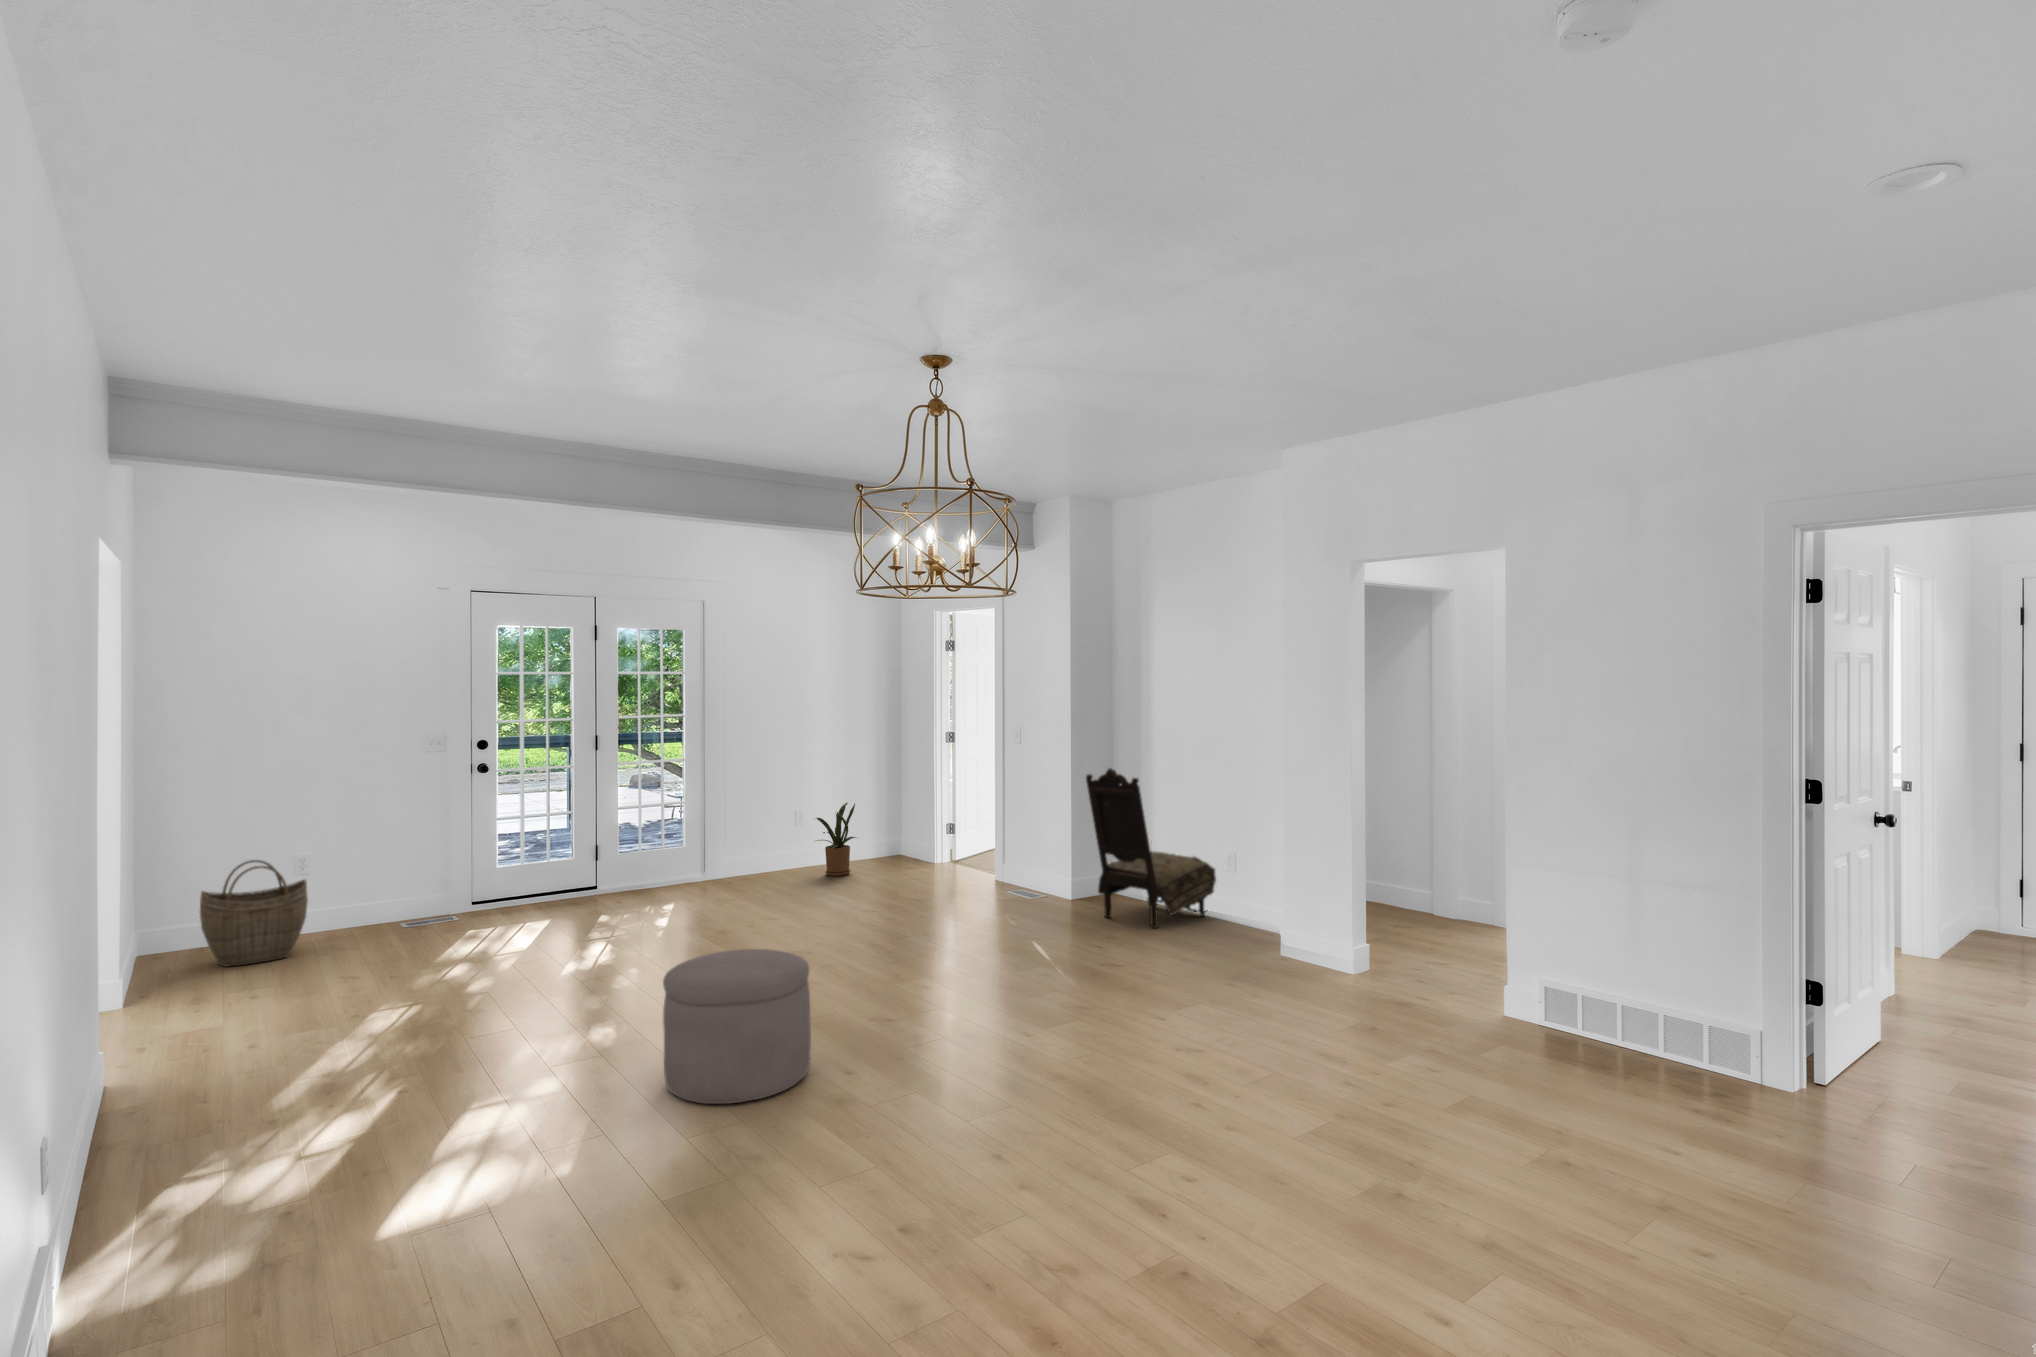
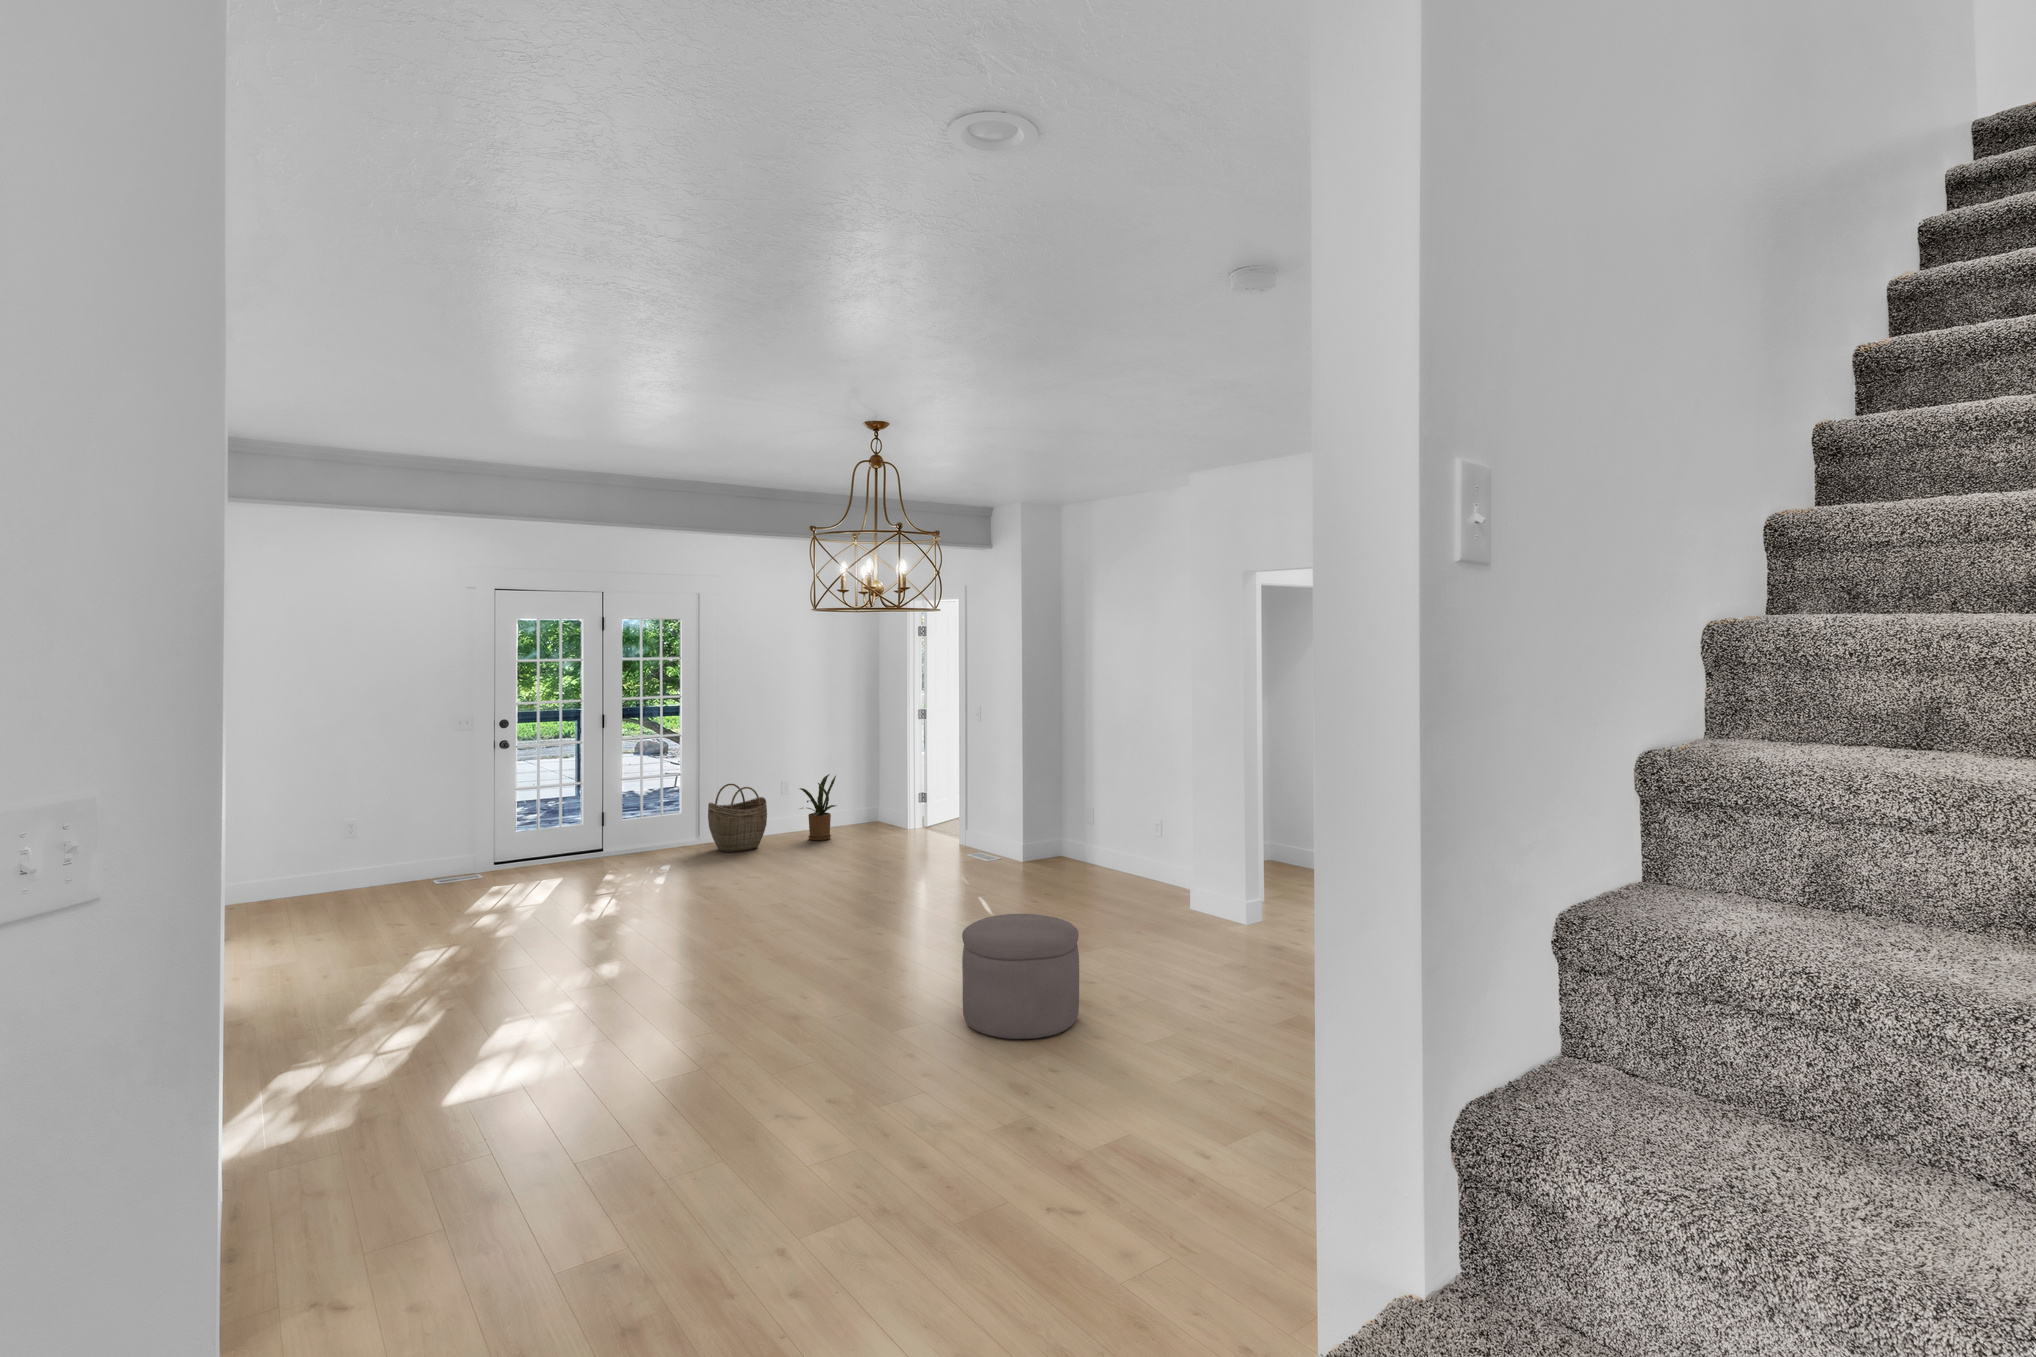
dining chair: present [1086,768,1216,928] -> none [1030,752,1145,892]
woven basket: present [200,860,308,967] -> present [708,784,767,852]
ottoman: present [663,949,811,1104] -> present [962,914,1079,1039]

